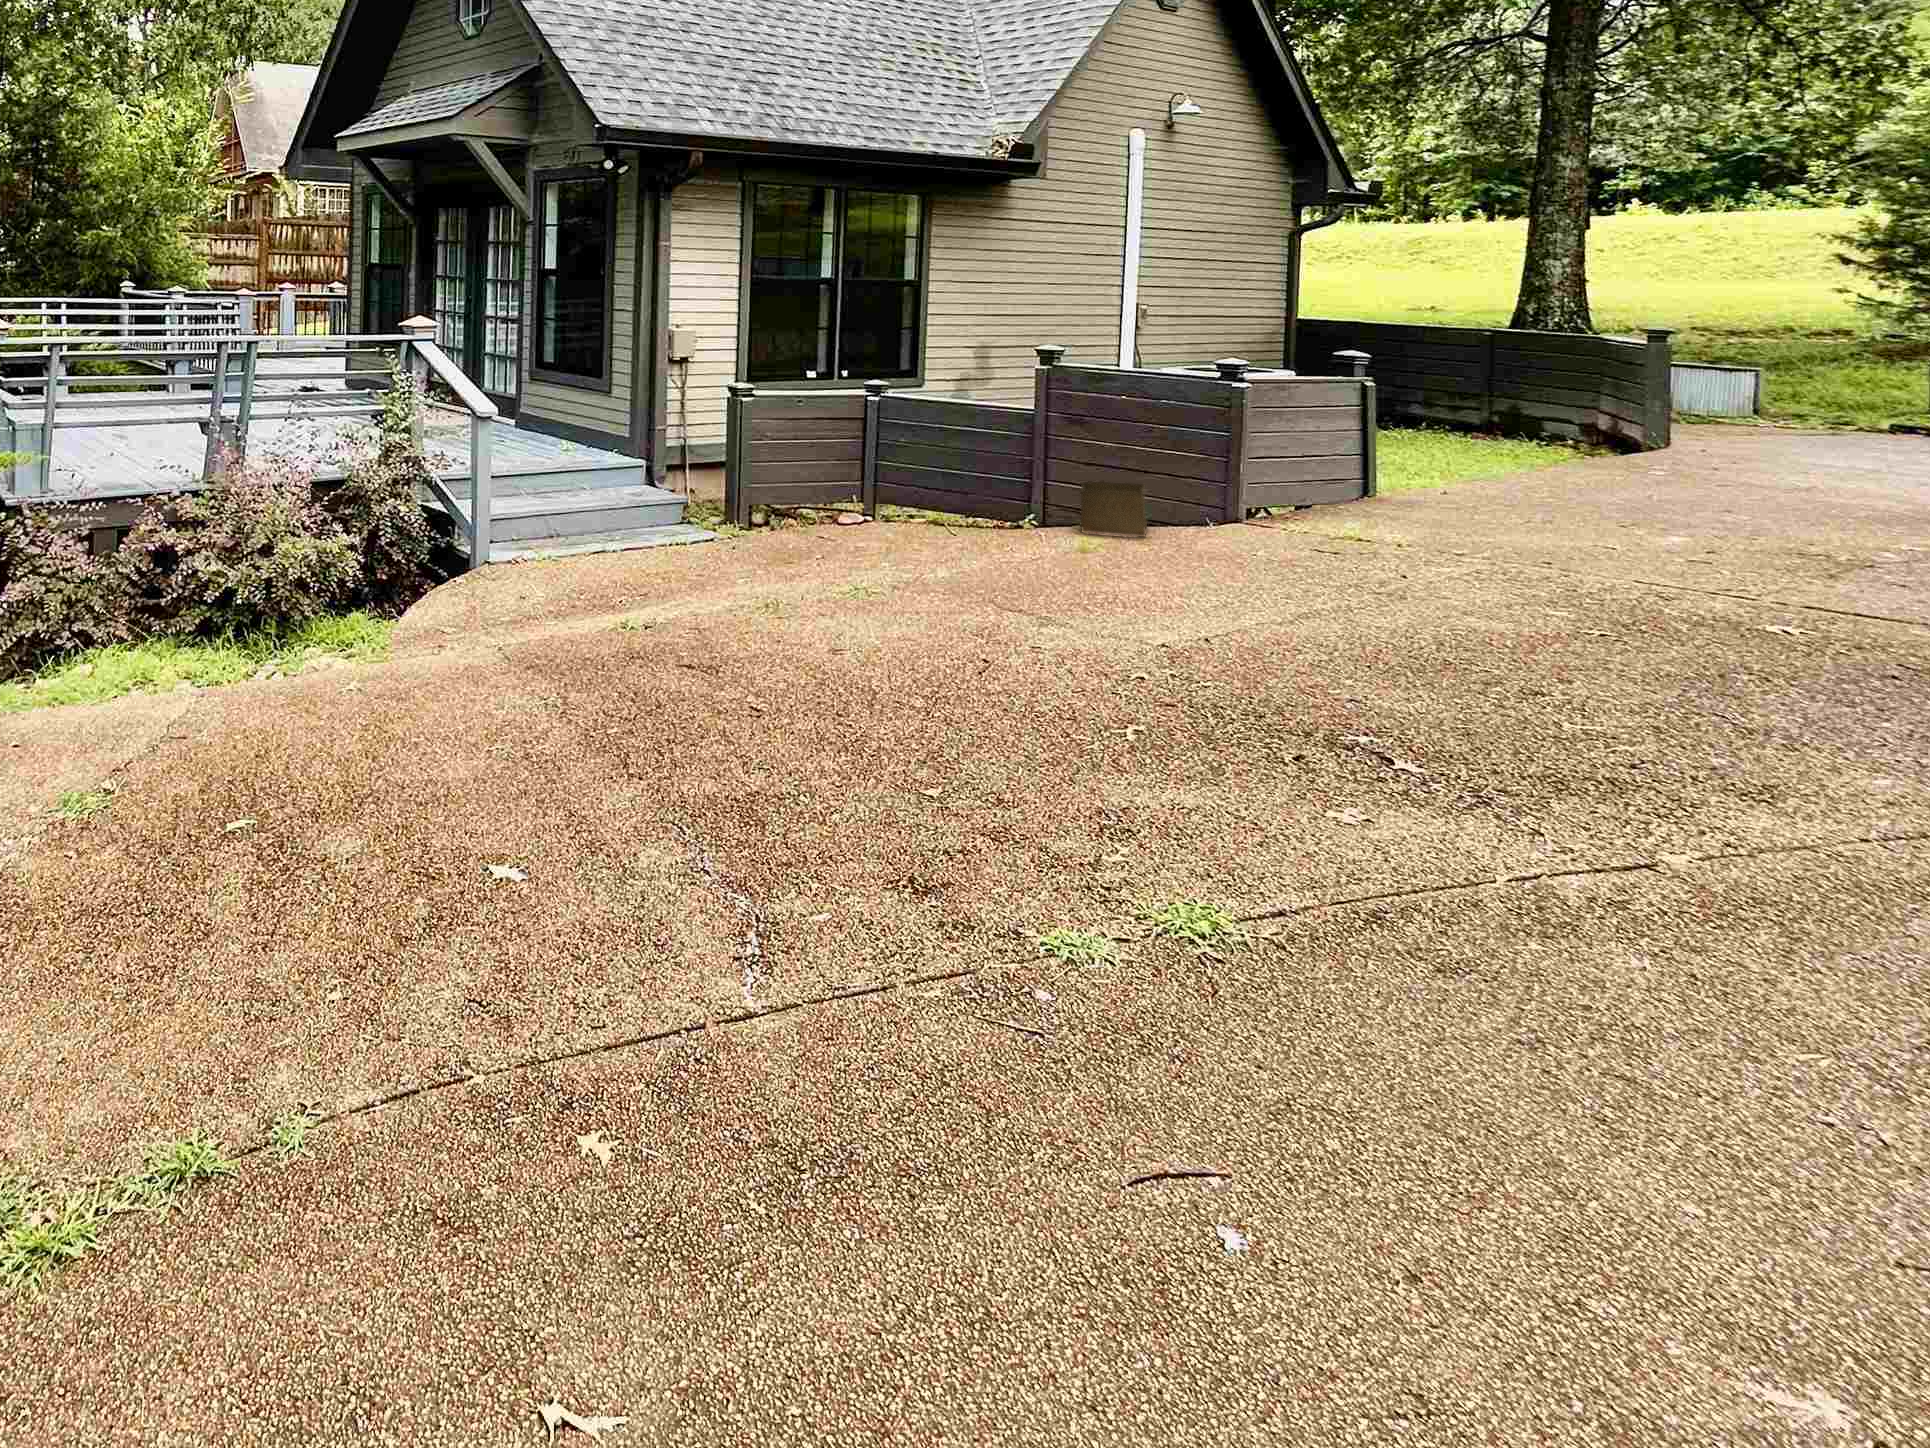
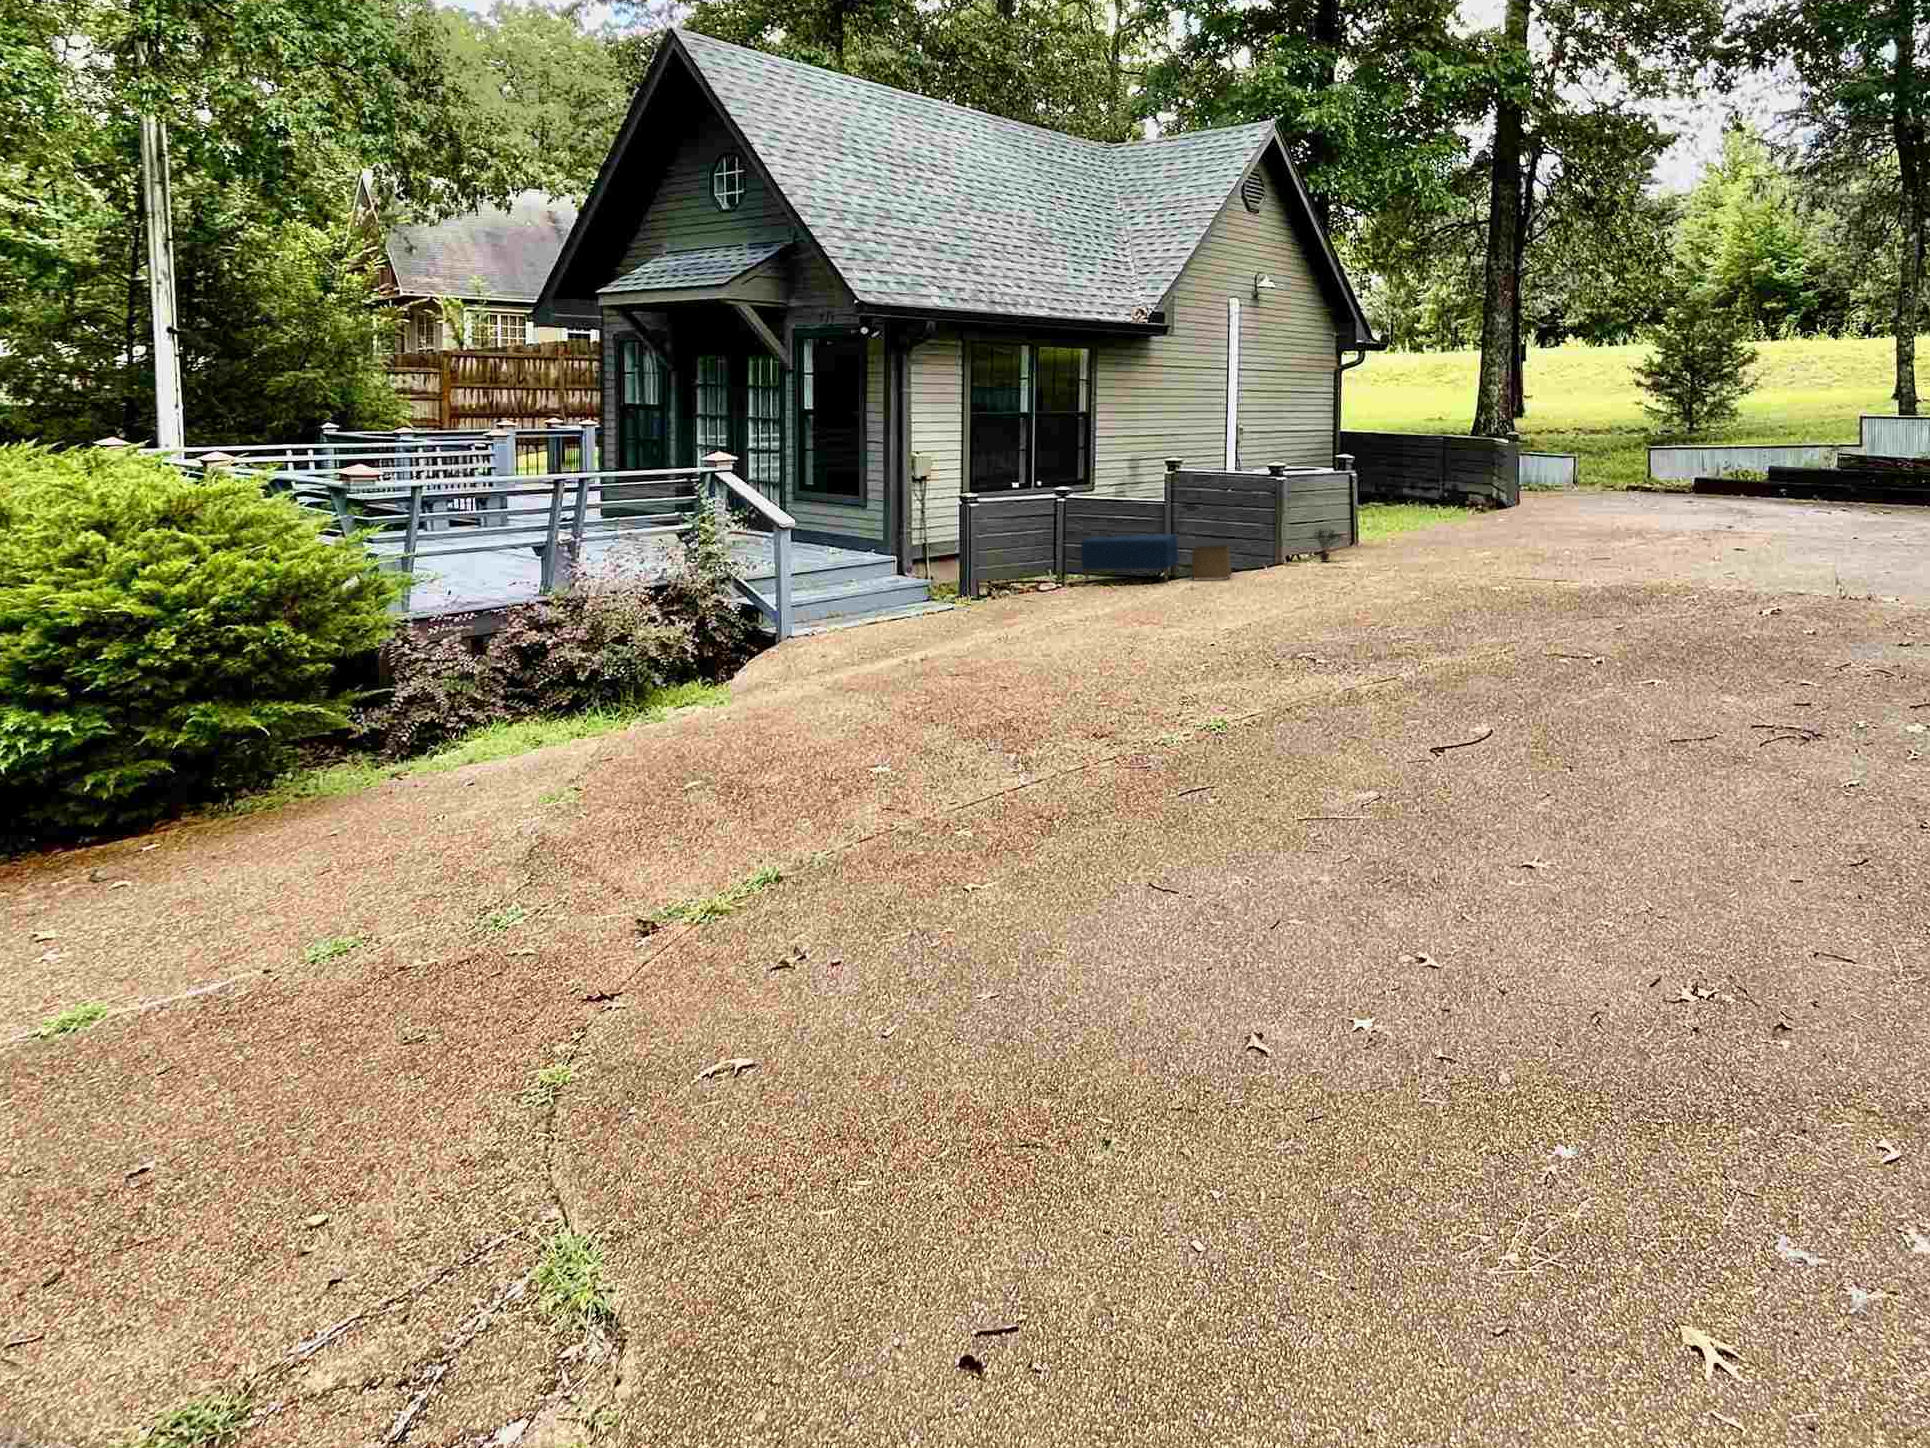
bench: none [901,452,1056,532] -> present [1081,534,1179,582]
potted plant: none [1284,468,1357,524] -> present [1310,529,1343,562]

